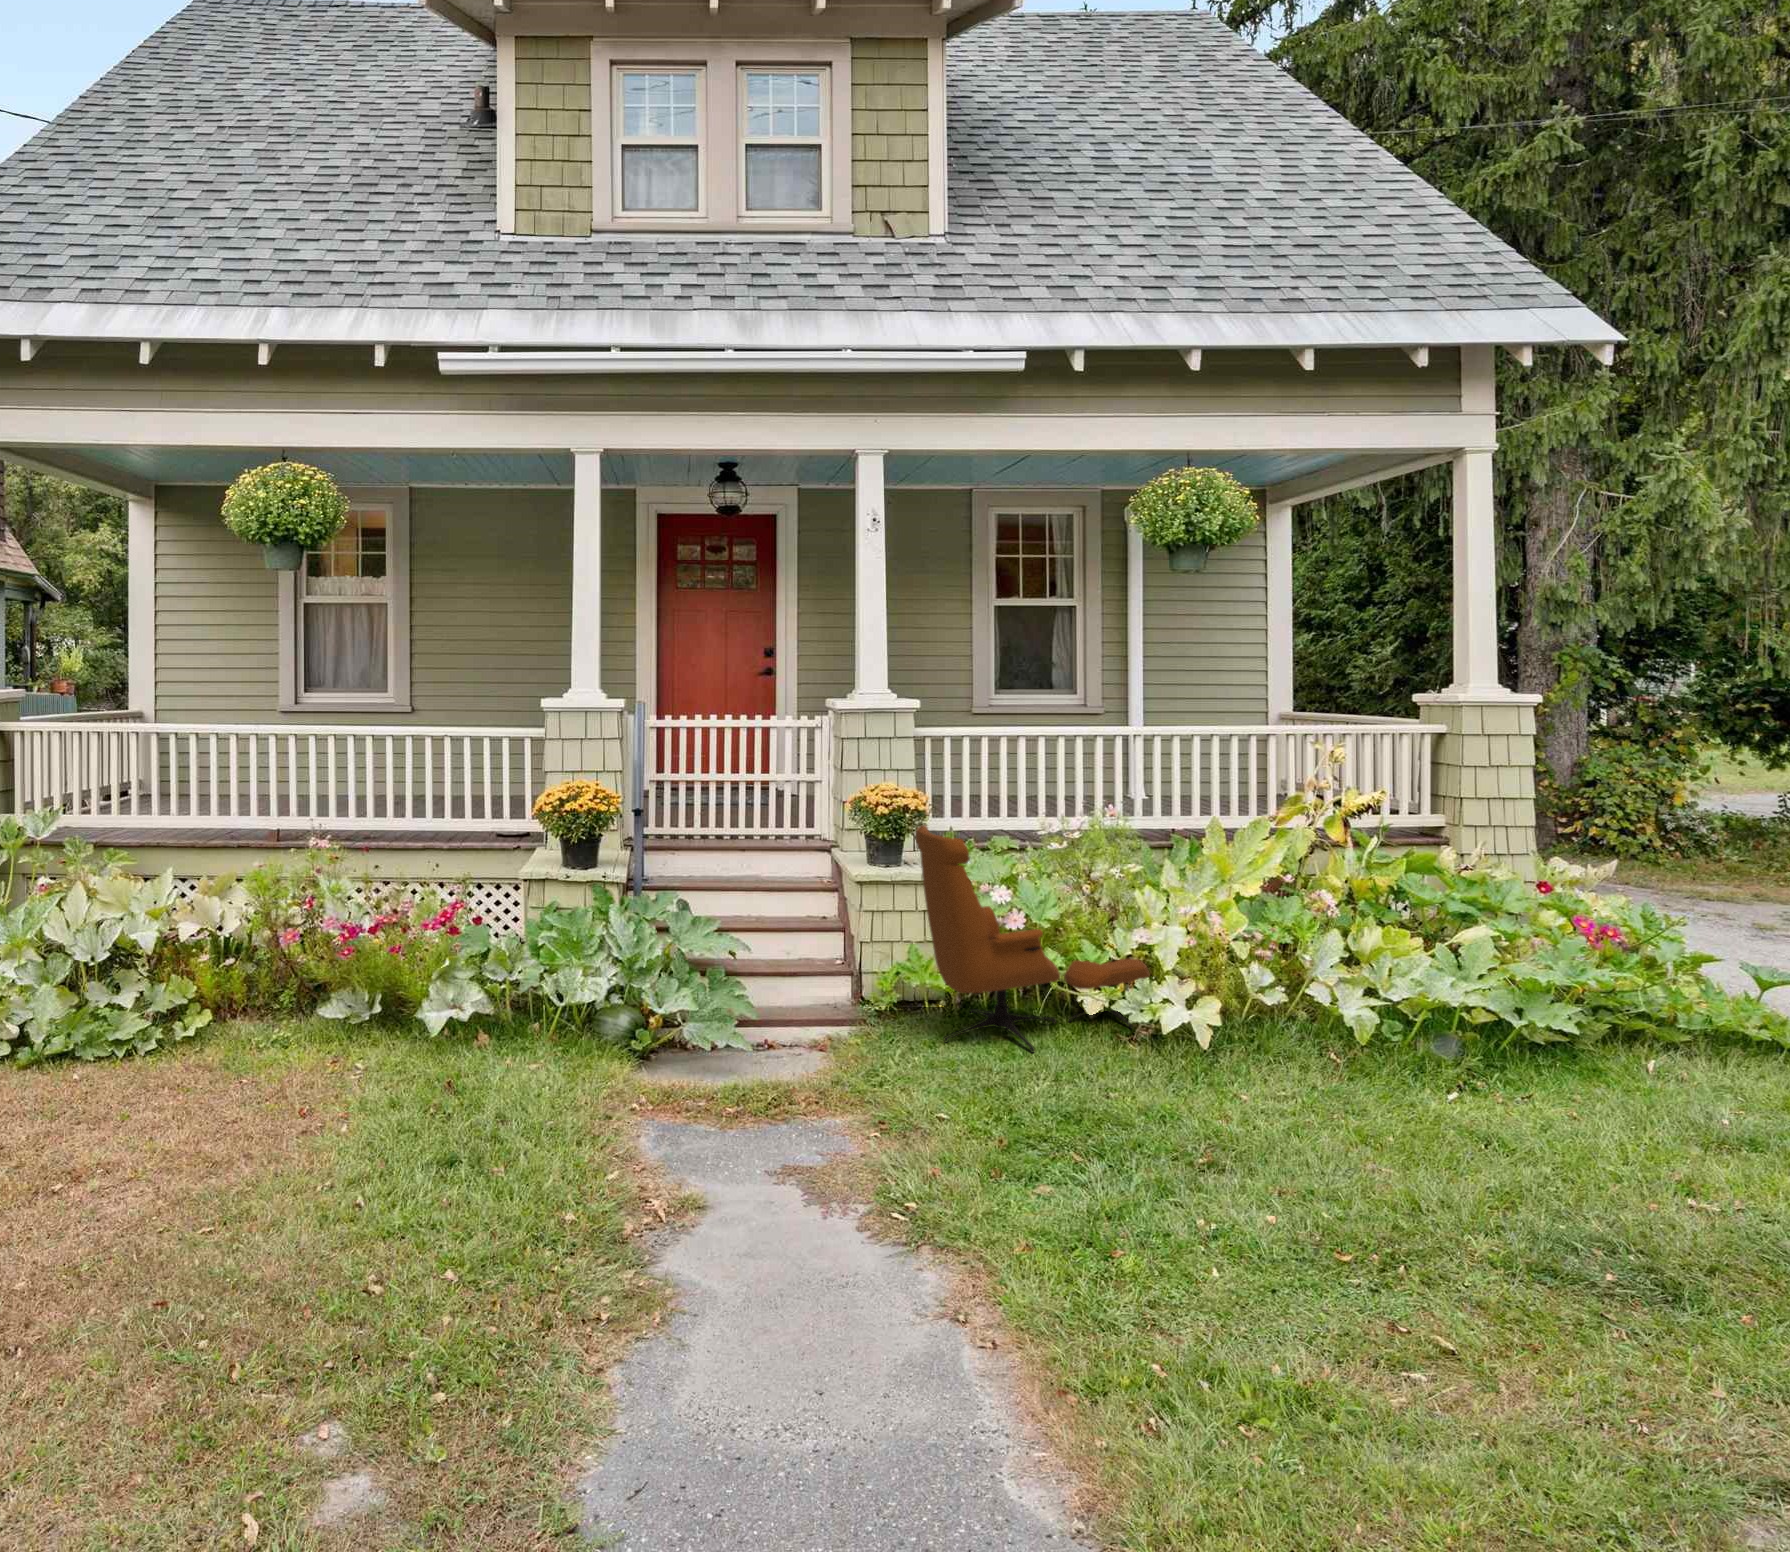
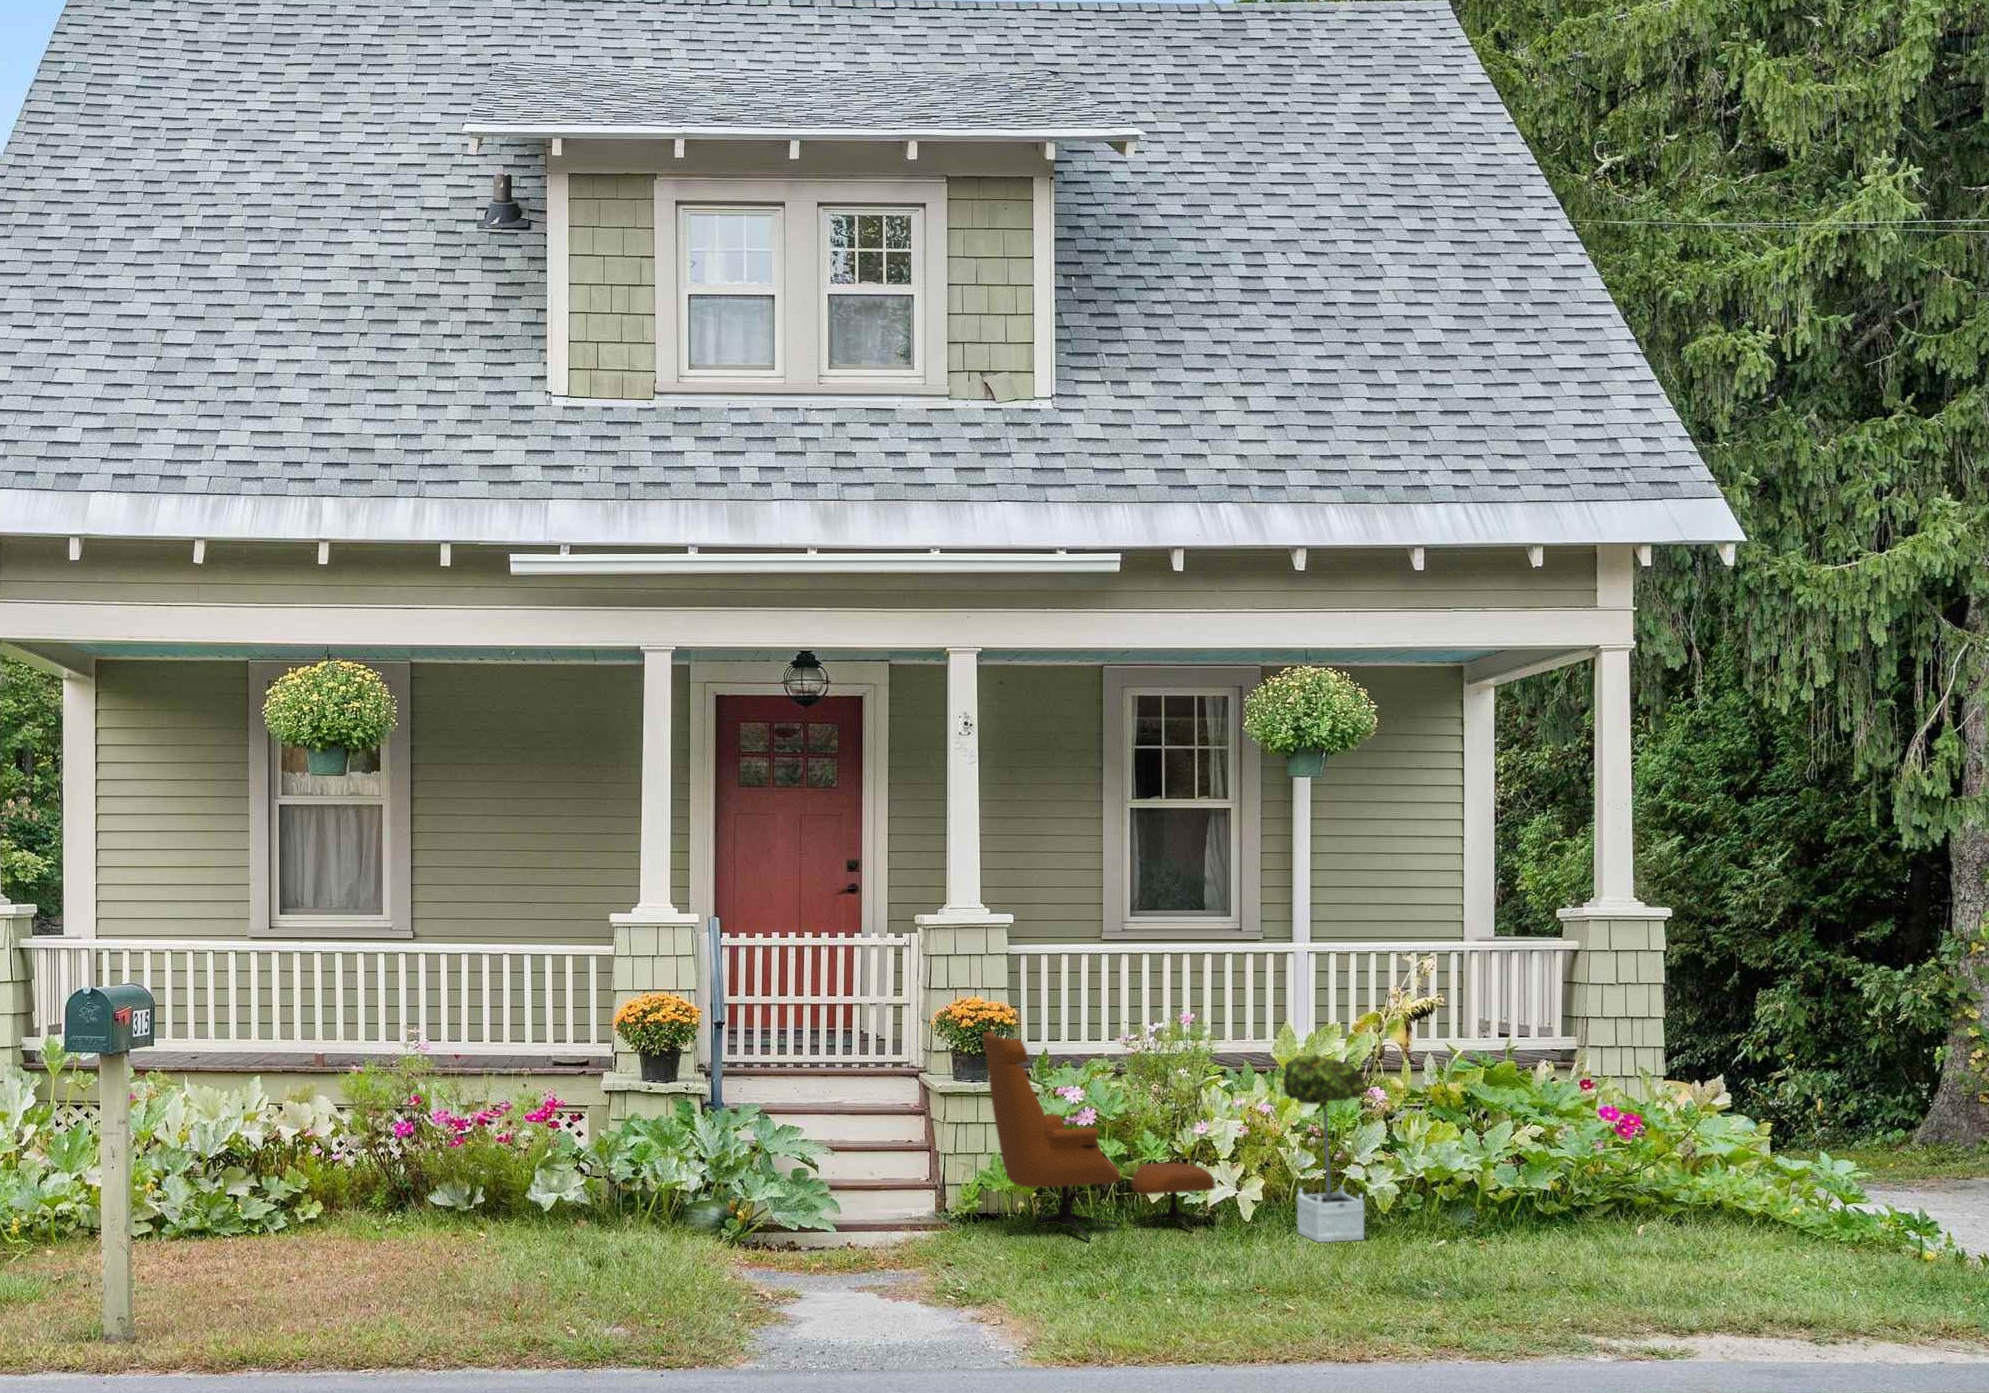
potted tree: none [1223,844,1309,1040] -> present [1284,1053,1364,1242]

